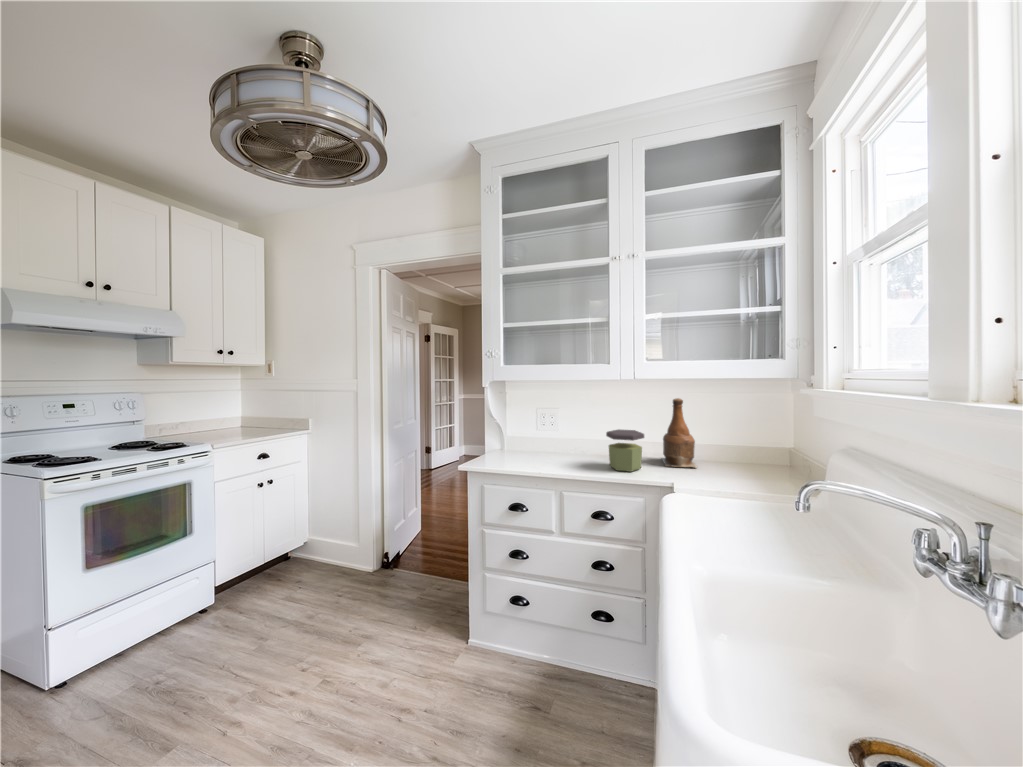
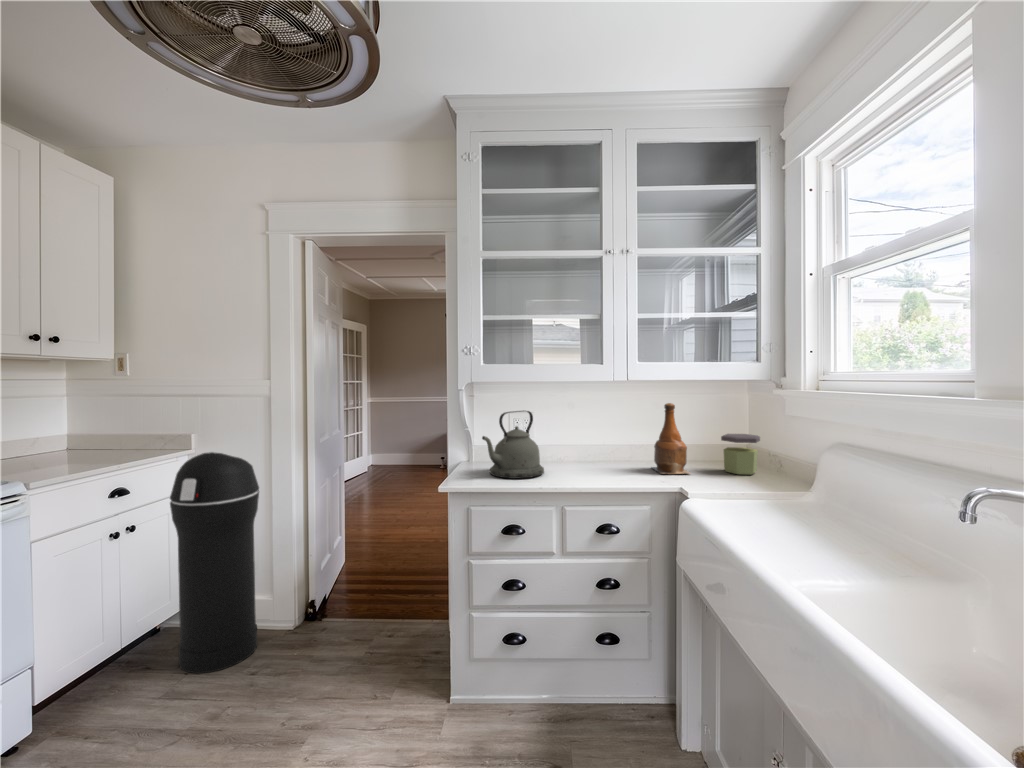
kettle: none [497,404,556,463] -> present [482,411,544,478]
trash can: none [297,430,359,587] -> present [170,452,259,673]
jar: present [606,430,644,472] -> present [721,434,760,475]

